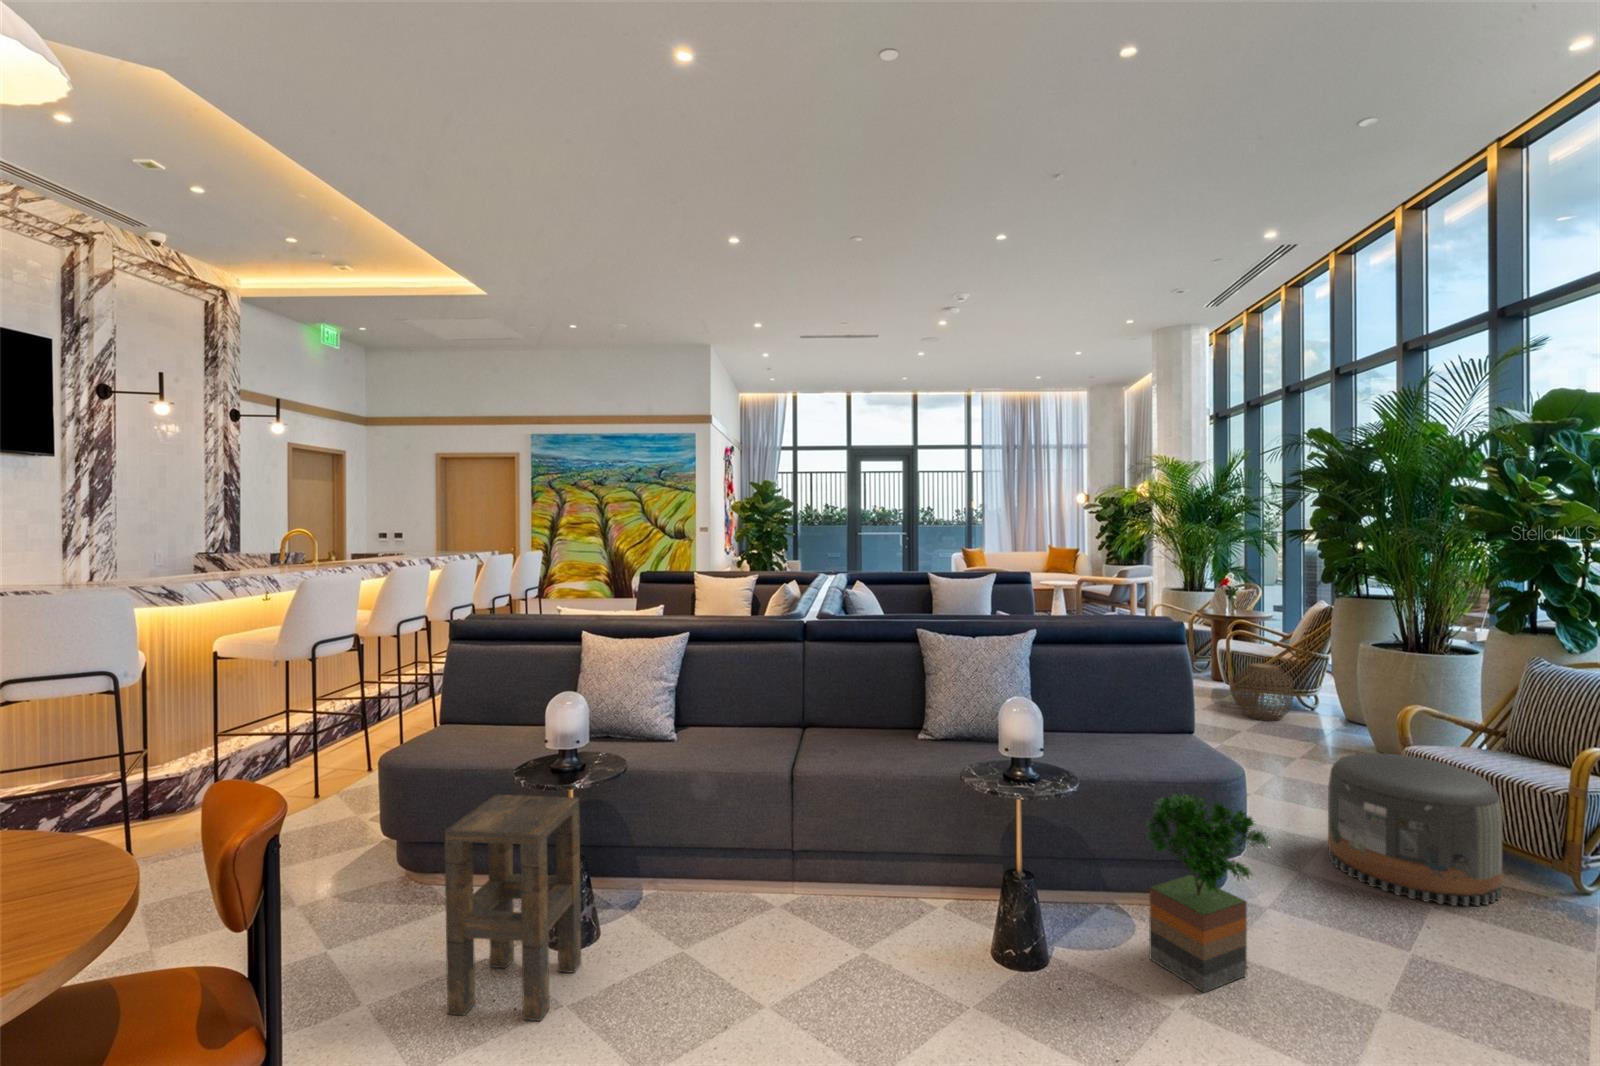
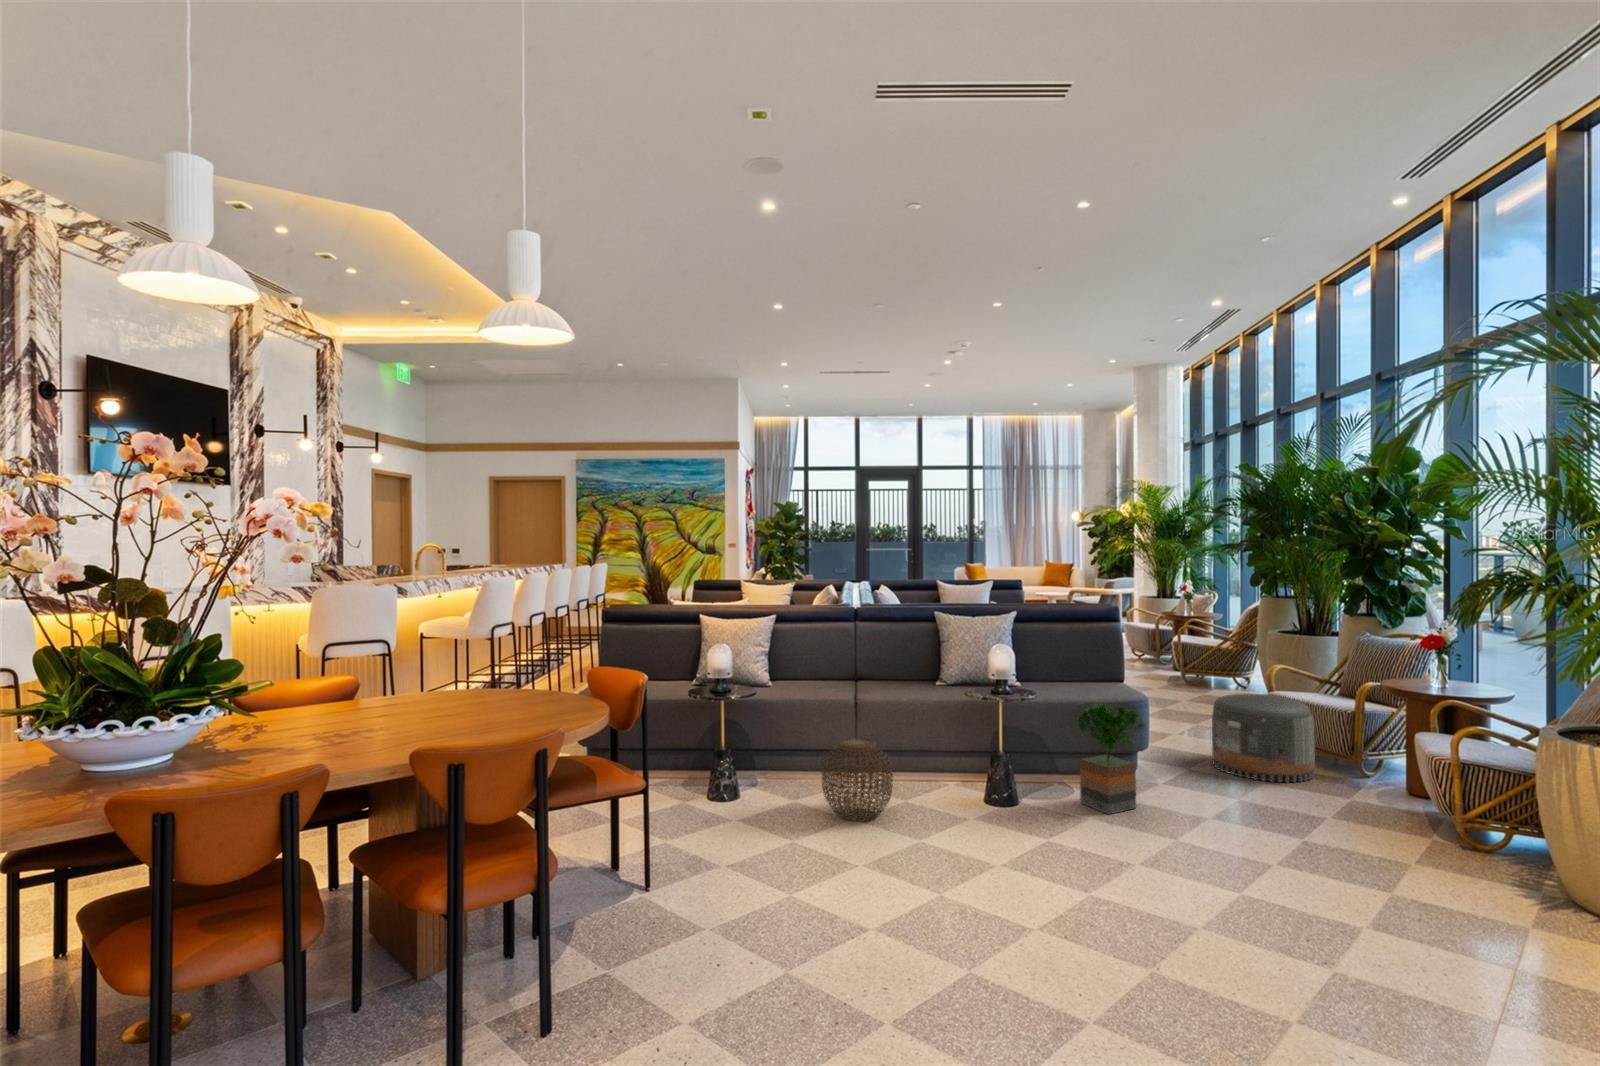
woven basket: present [1234,663,1294,721] -> present [822,737,893,822]
side table: present [445,795,581,1021] -> none [667,704,735,826]

